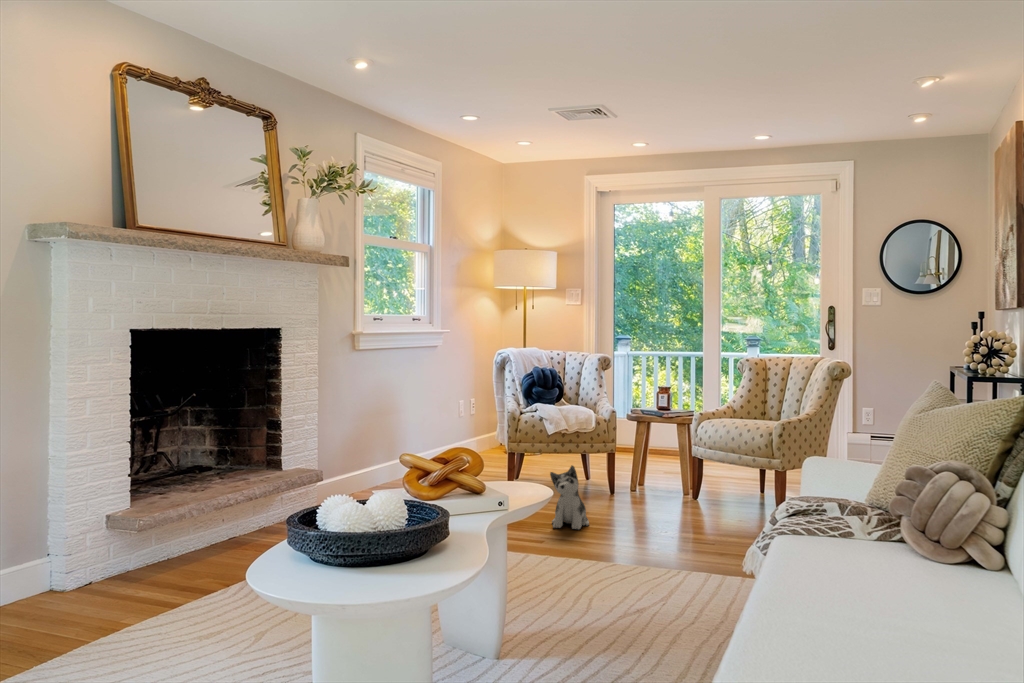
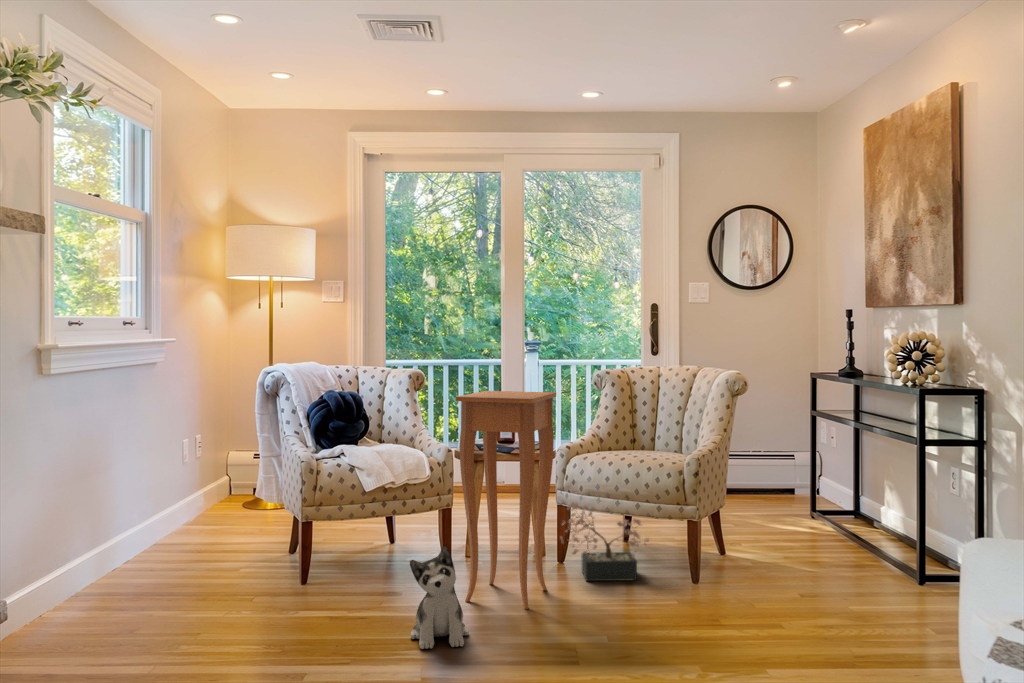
side table: none [598,369,675,519] -> present [456,391,556,609]
decorative plant: none [685,454,752,514] -> present [560,503,649,581]

